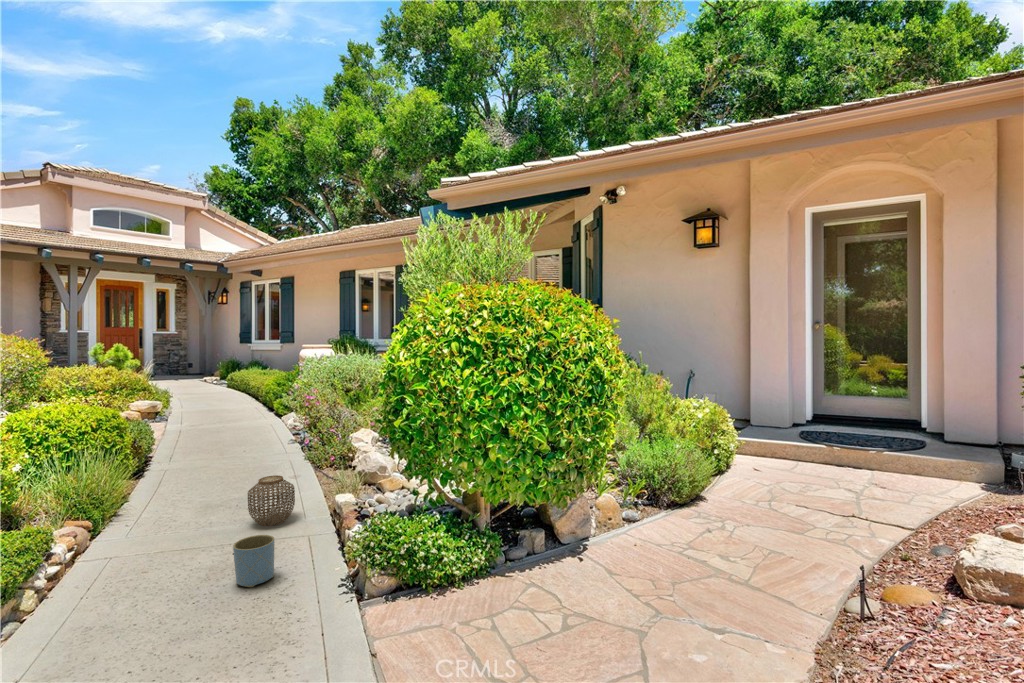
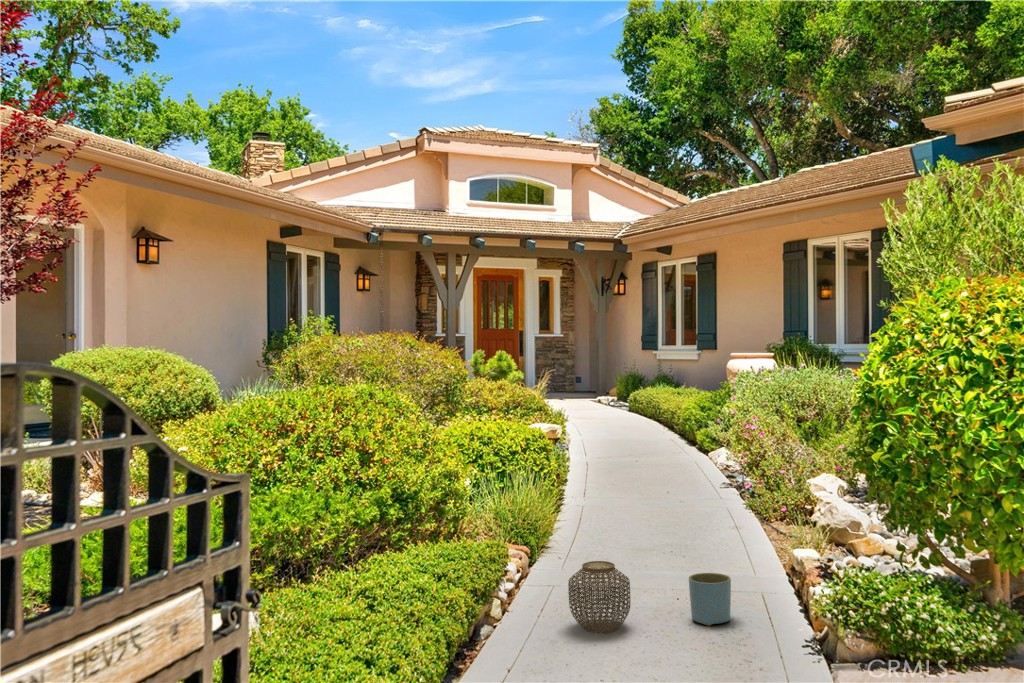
woven basket: present [248,475,295,526] -> present [568,561,631,633]

